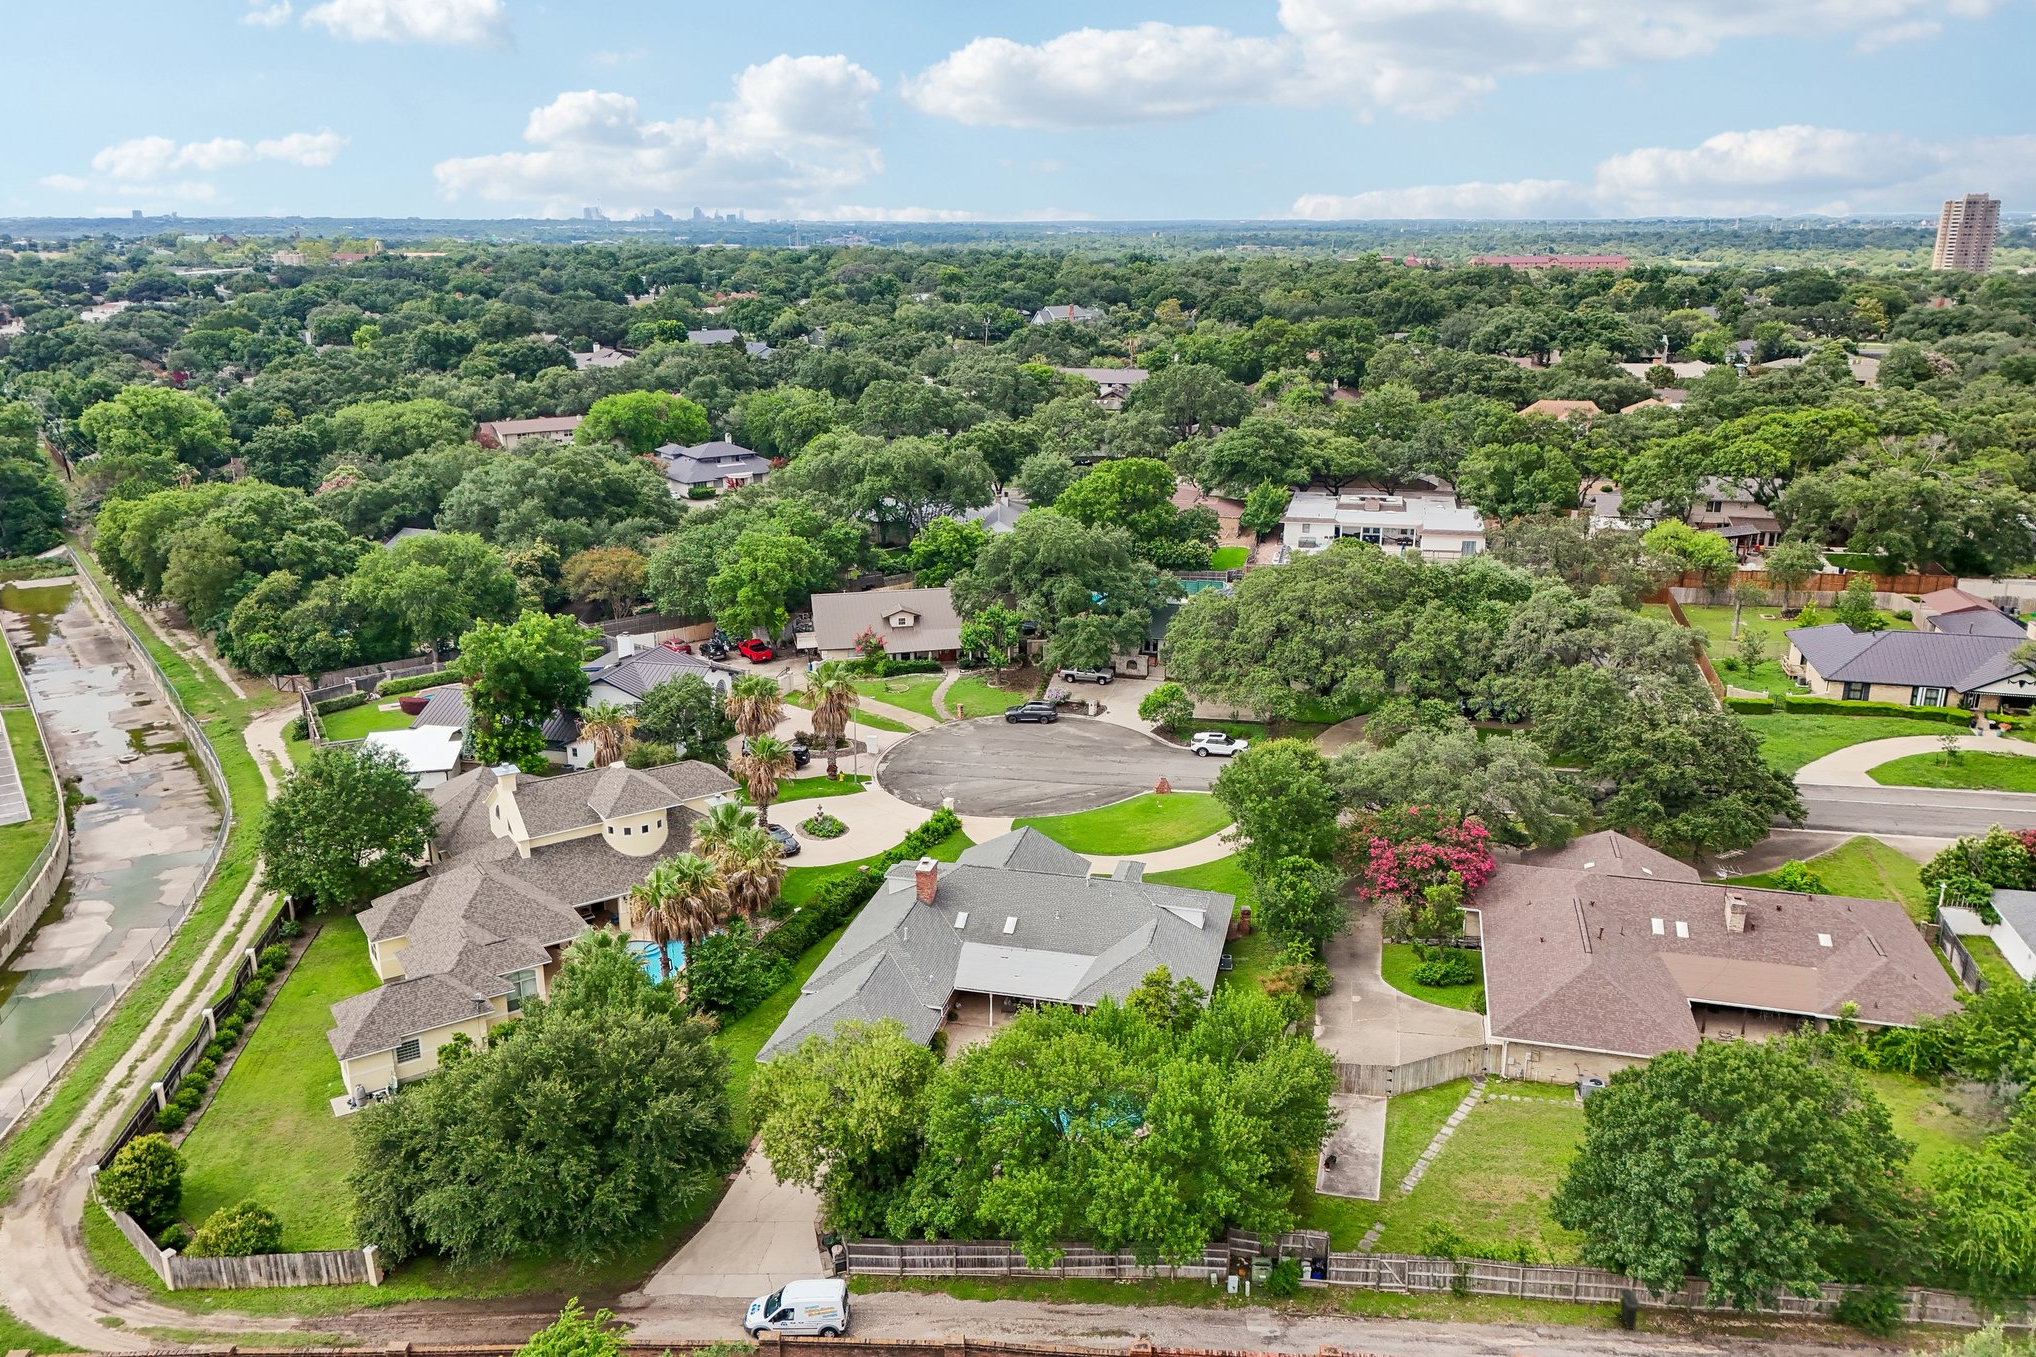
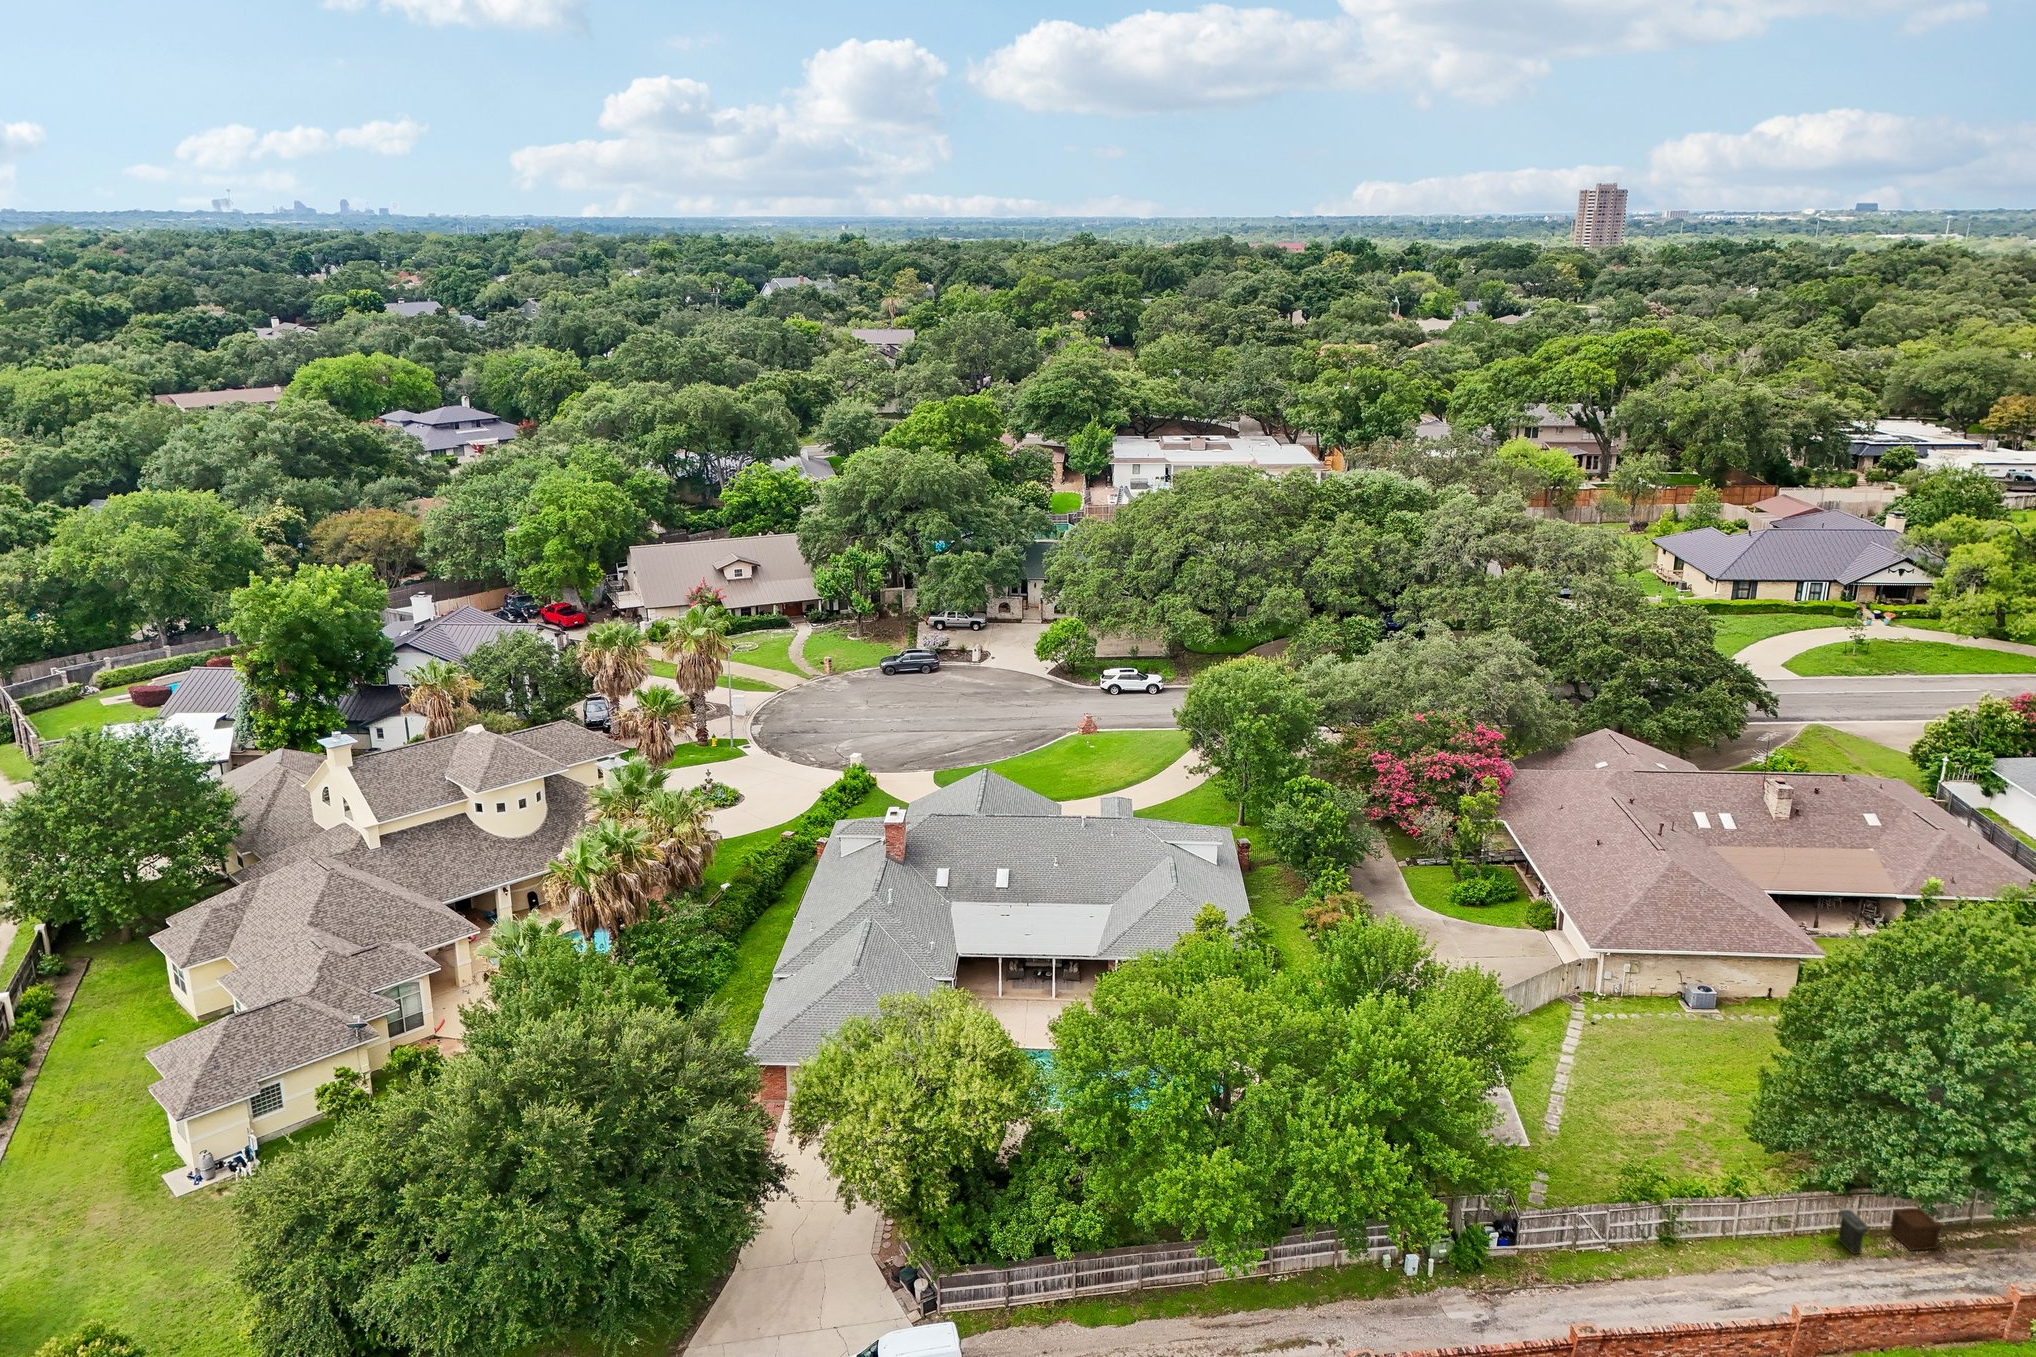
wooden crate: none [1672,1295,1711,1335] -> present [1890,1208,1941,1250]

